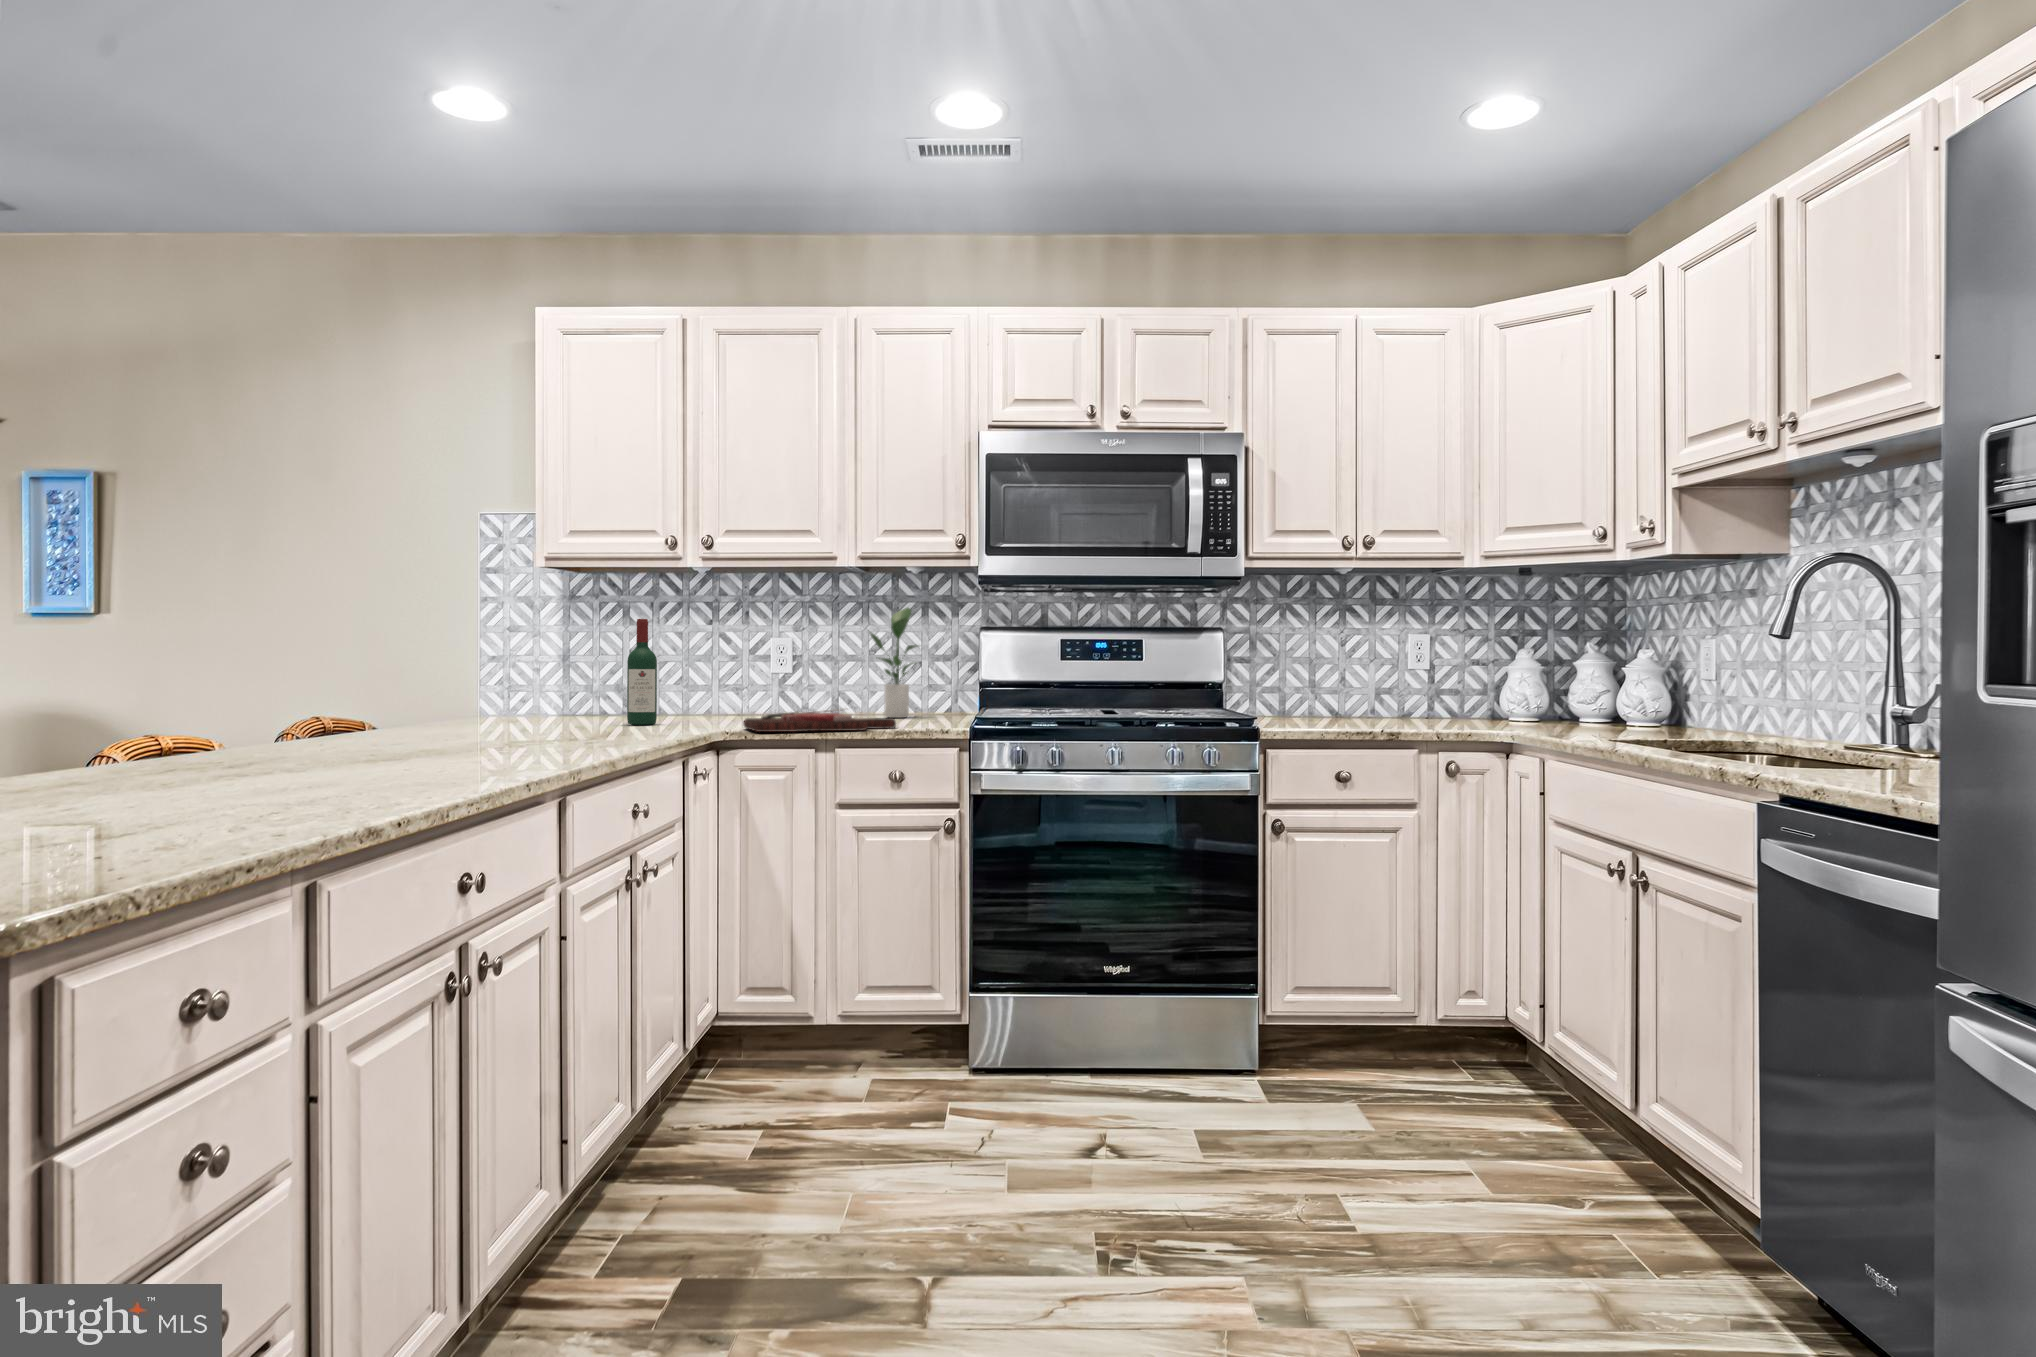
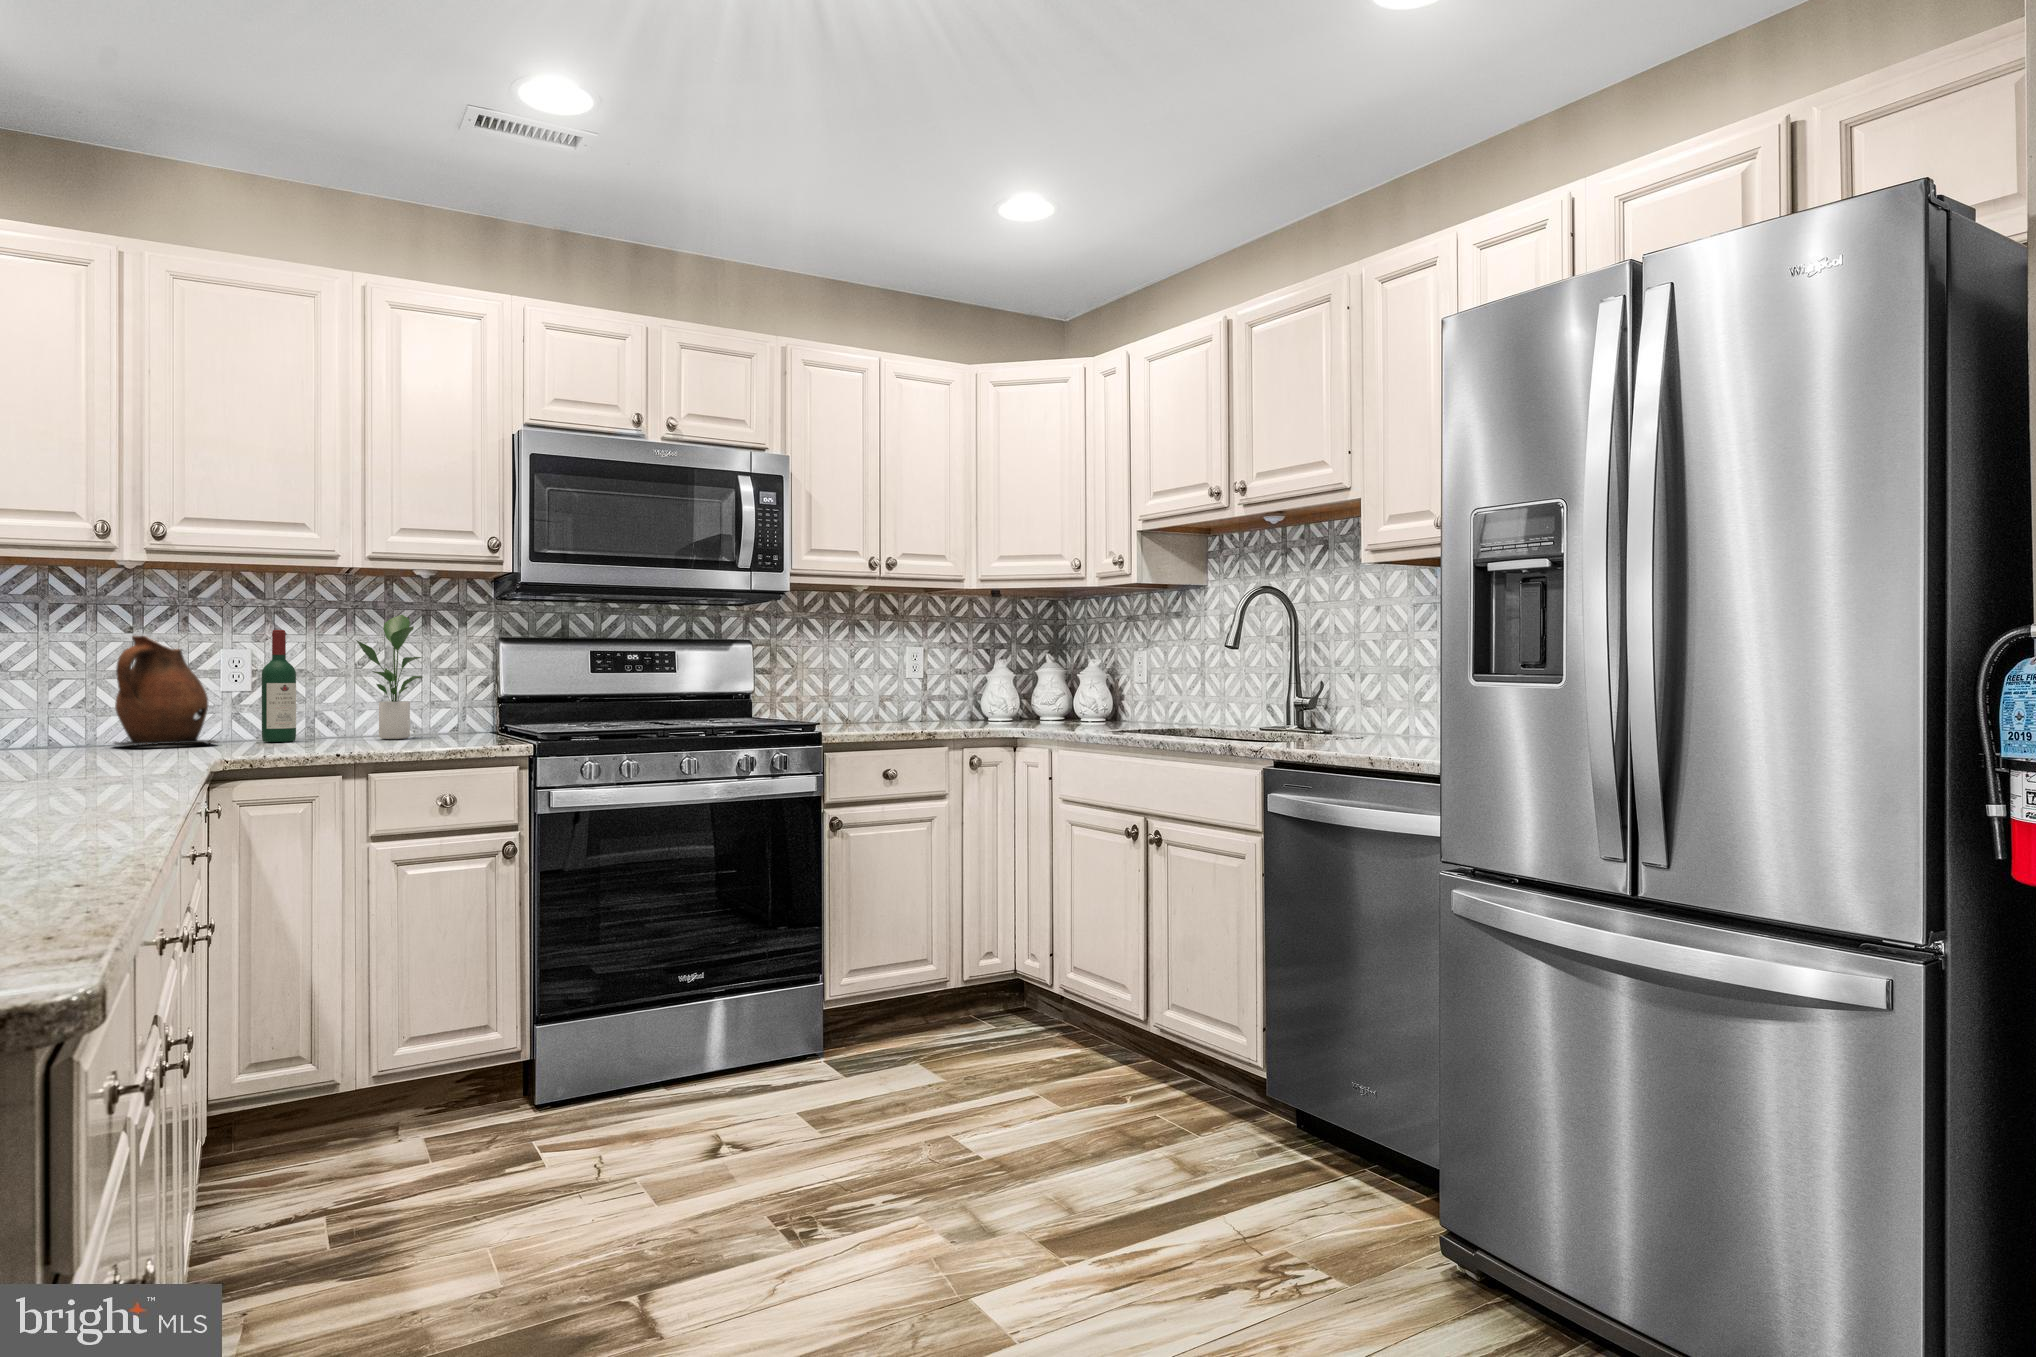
wine bottle: present [627,619,657,725] -> present [262,630,296,742]
ceramic pitcher: none [692,628,765,718] -> present [114,636,216,746]
cutting board: present [743,708,896,732] -> none [244,729,438,758]

